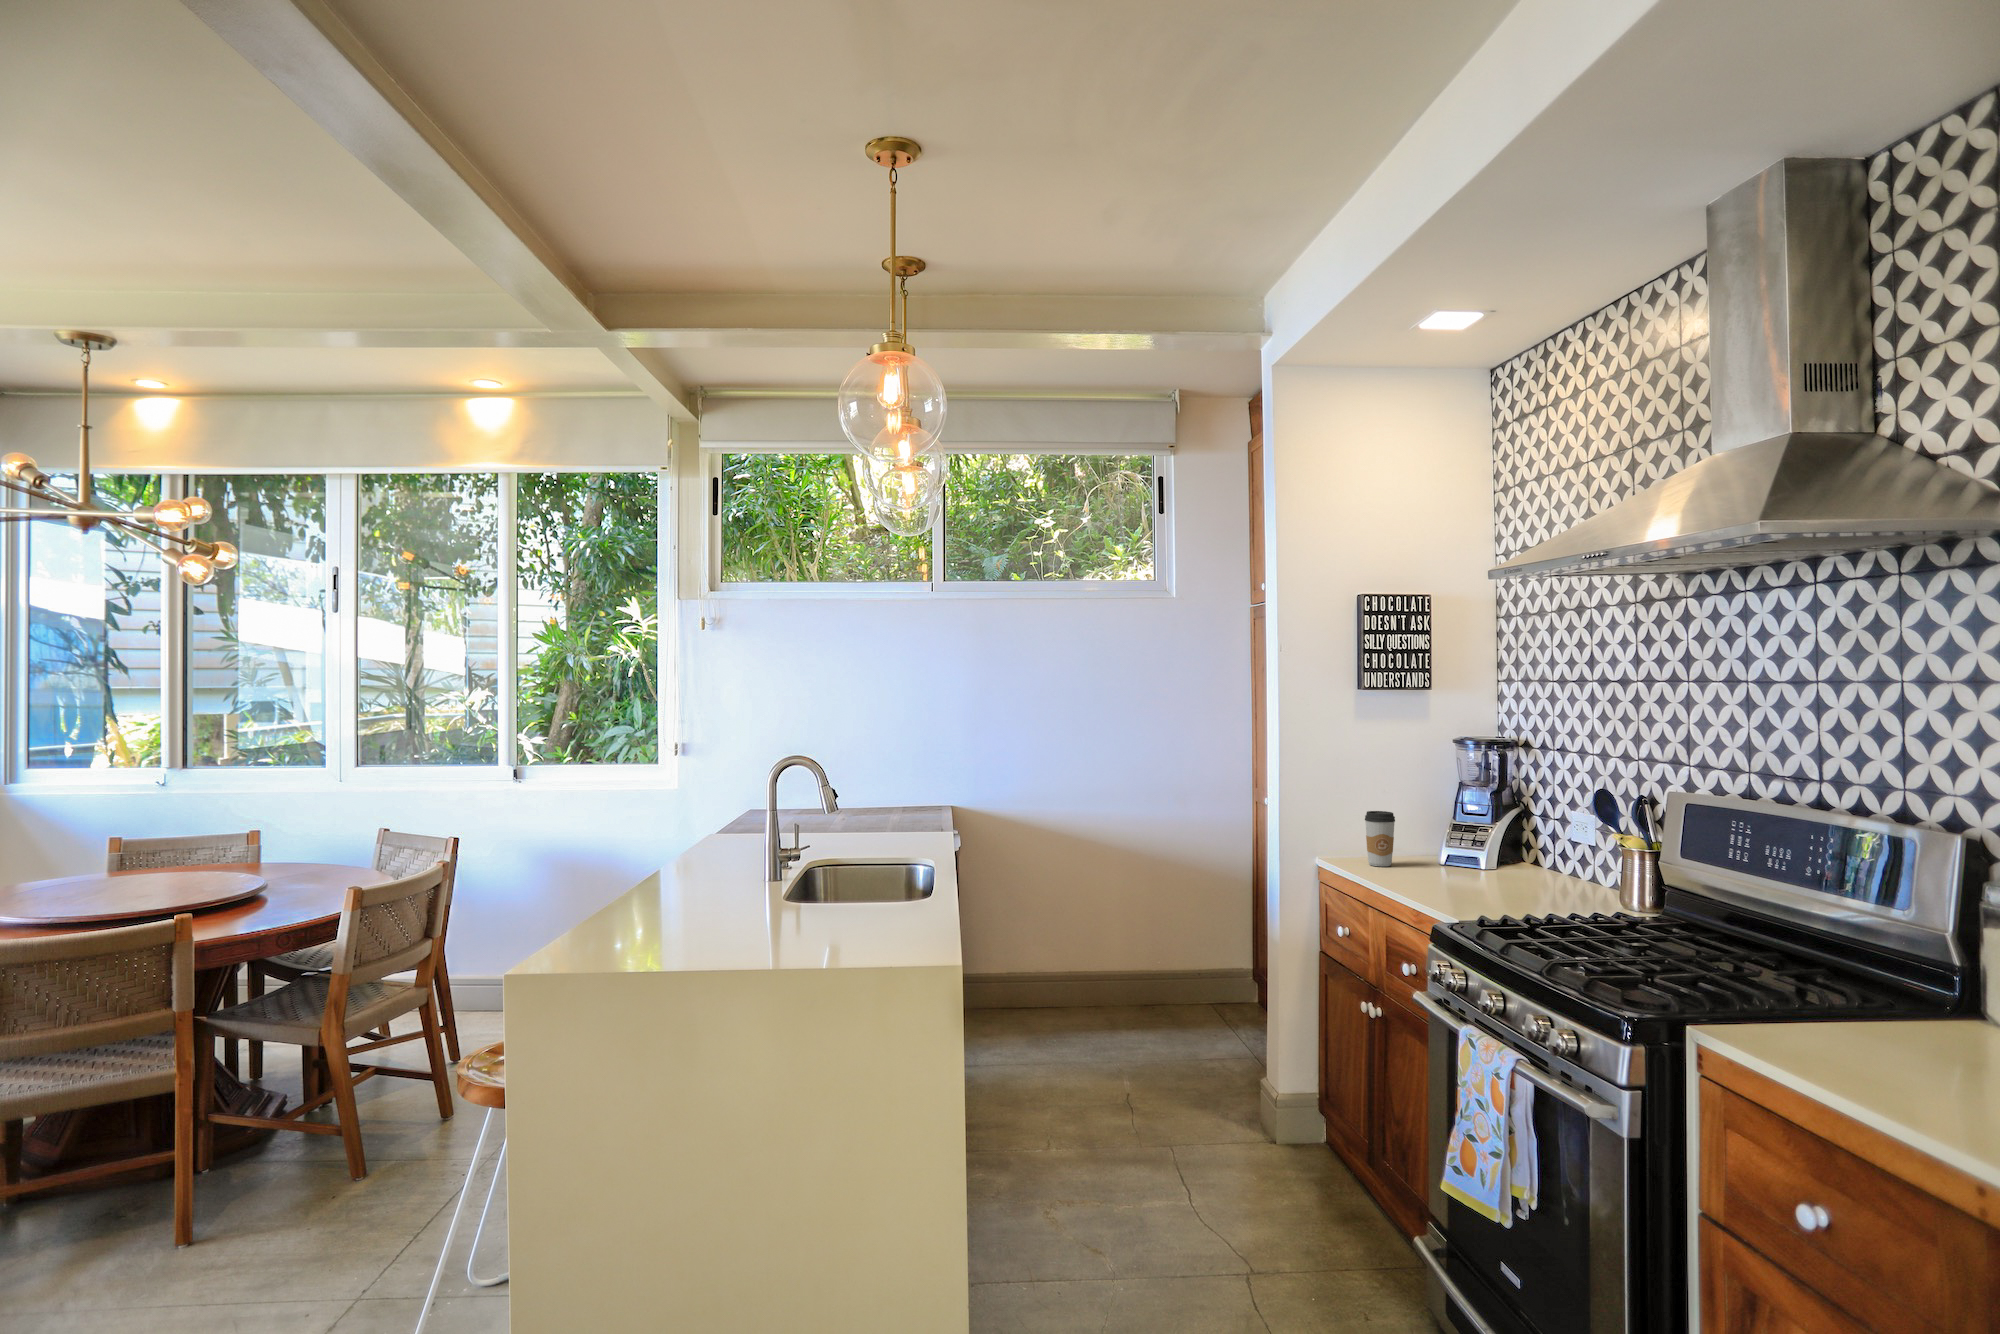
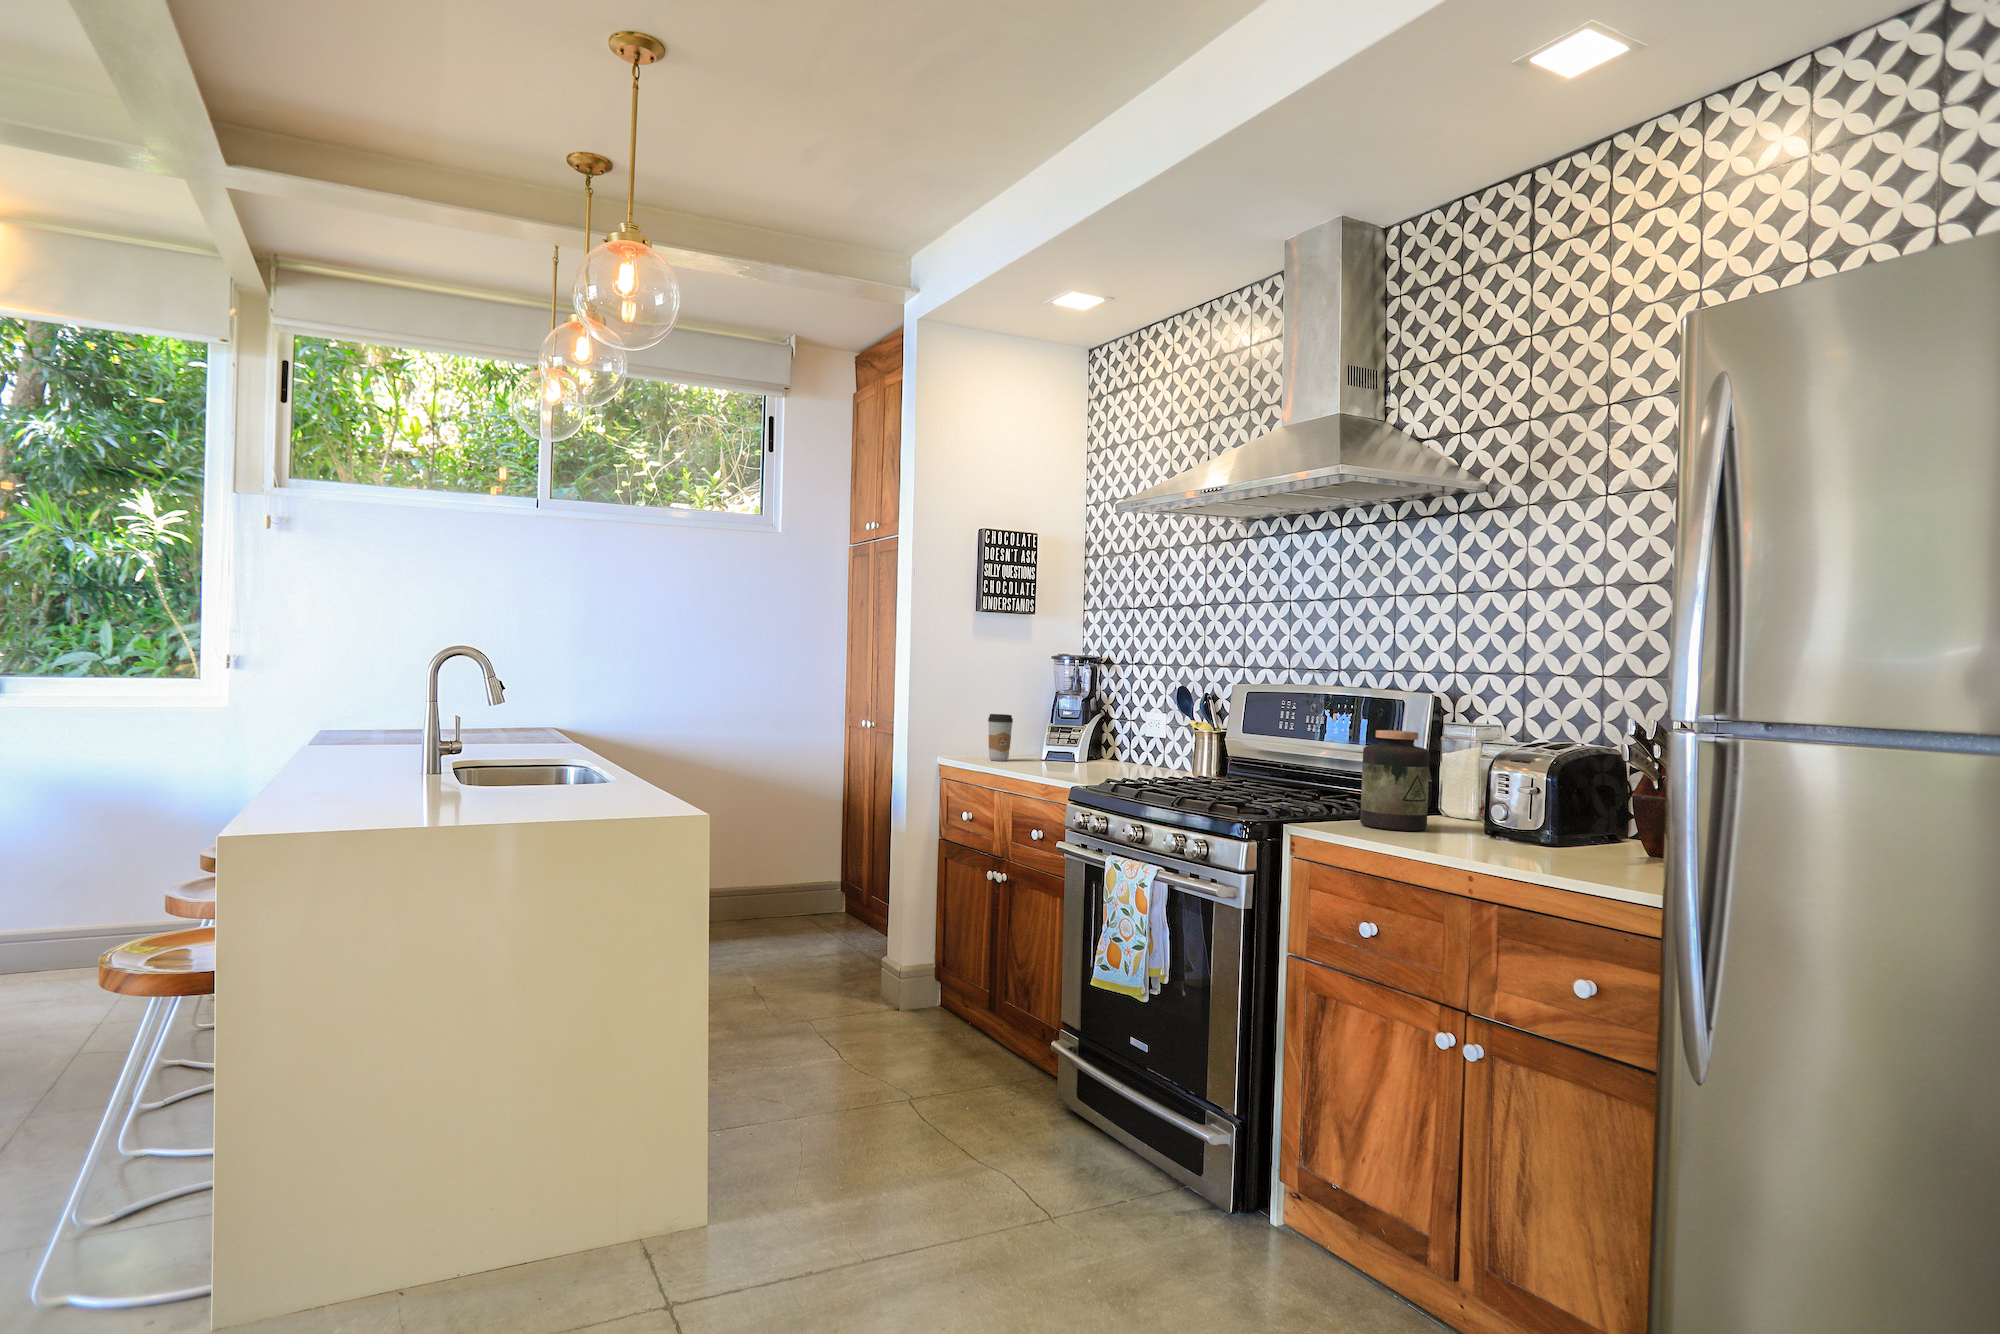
jar: none [1802,910,1921,1072] -> present [1360,730,1430,831]

